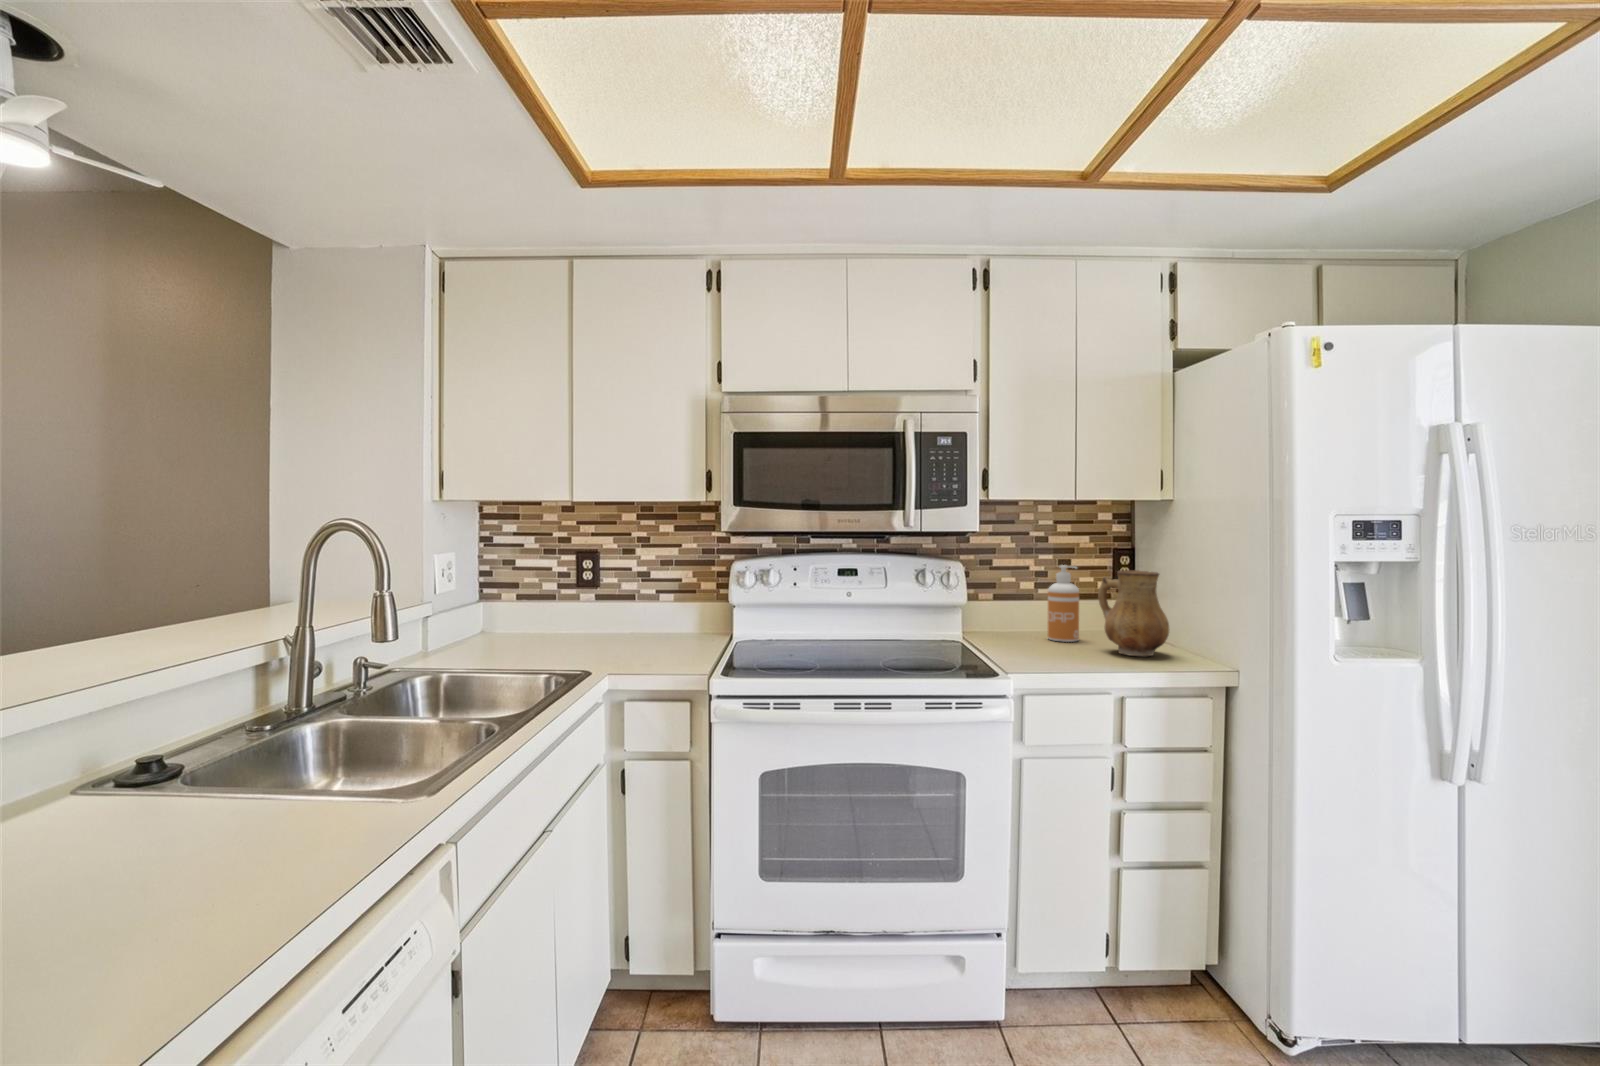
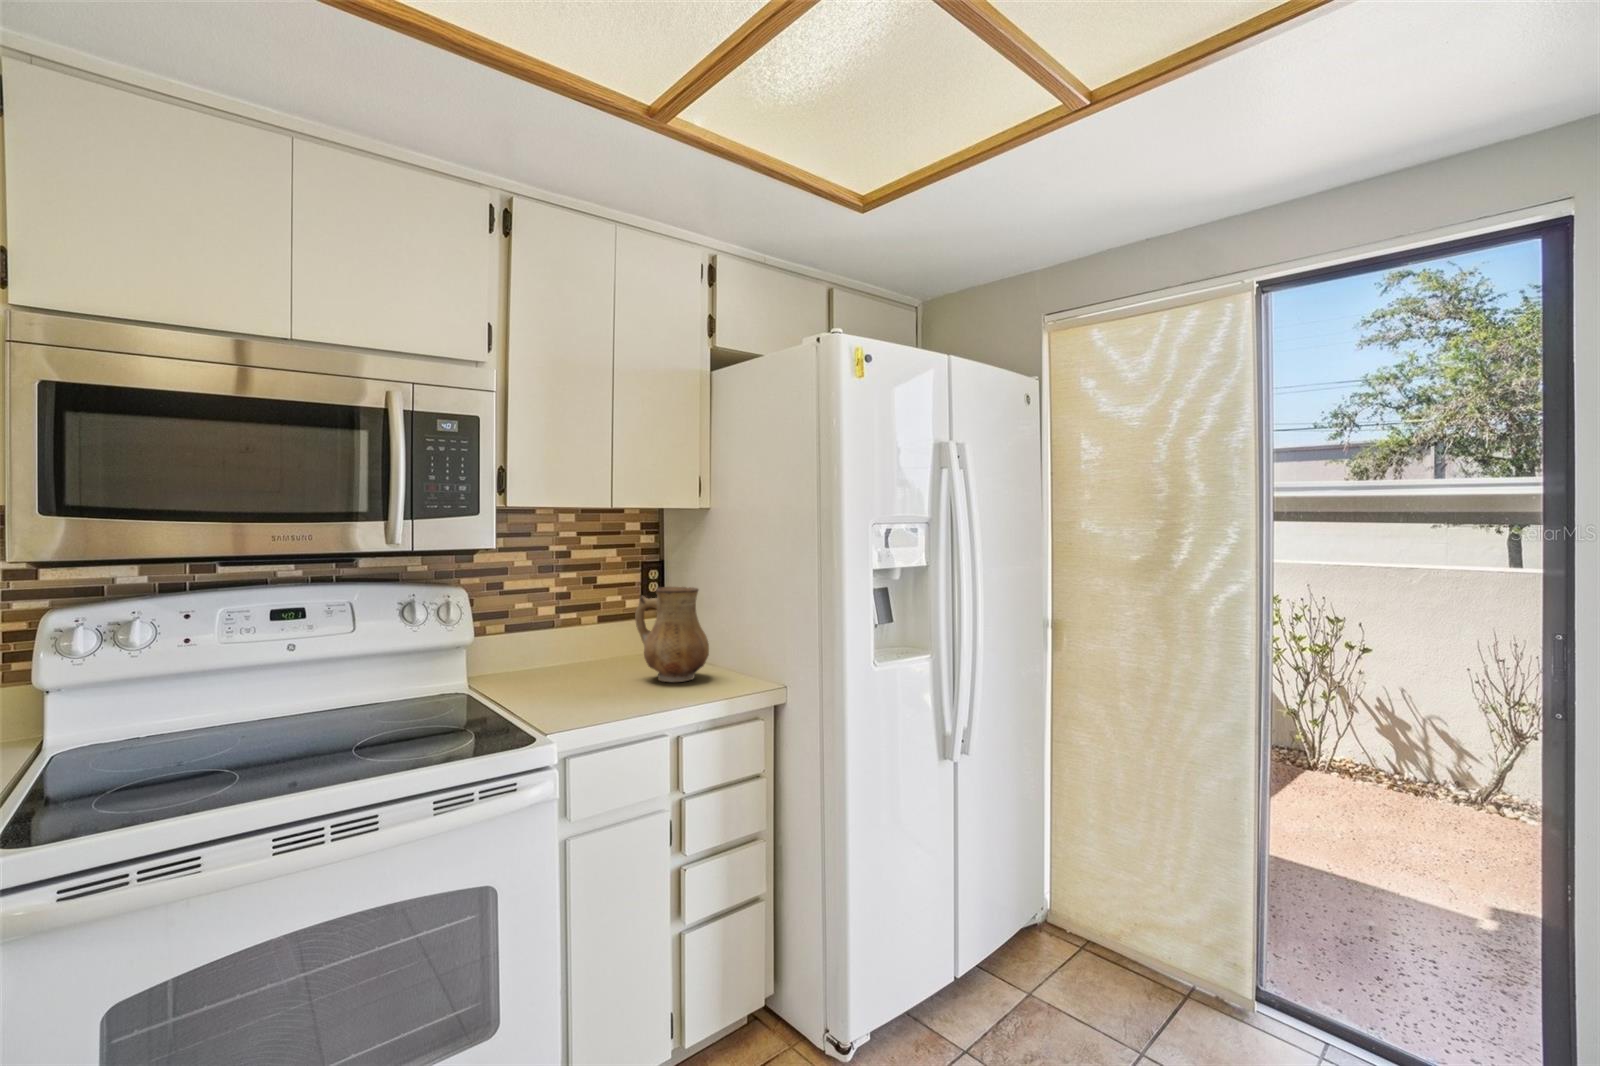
soap dispenser: present [1048,565,1079,642] -> none [575,585,611,675]

